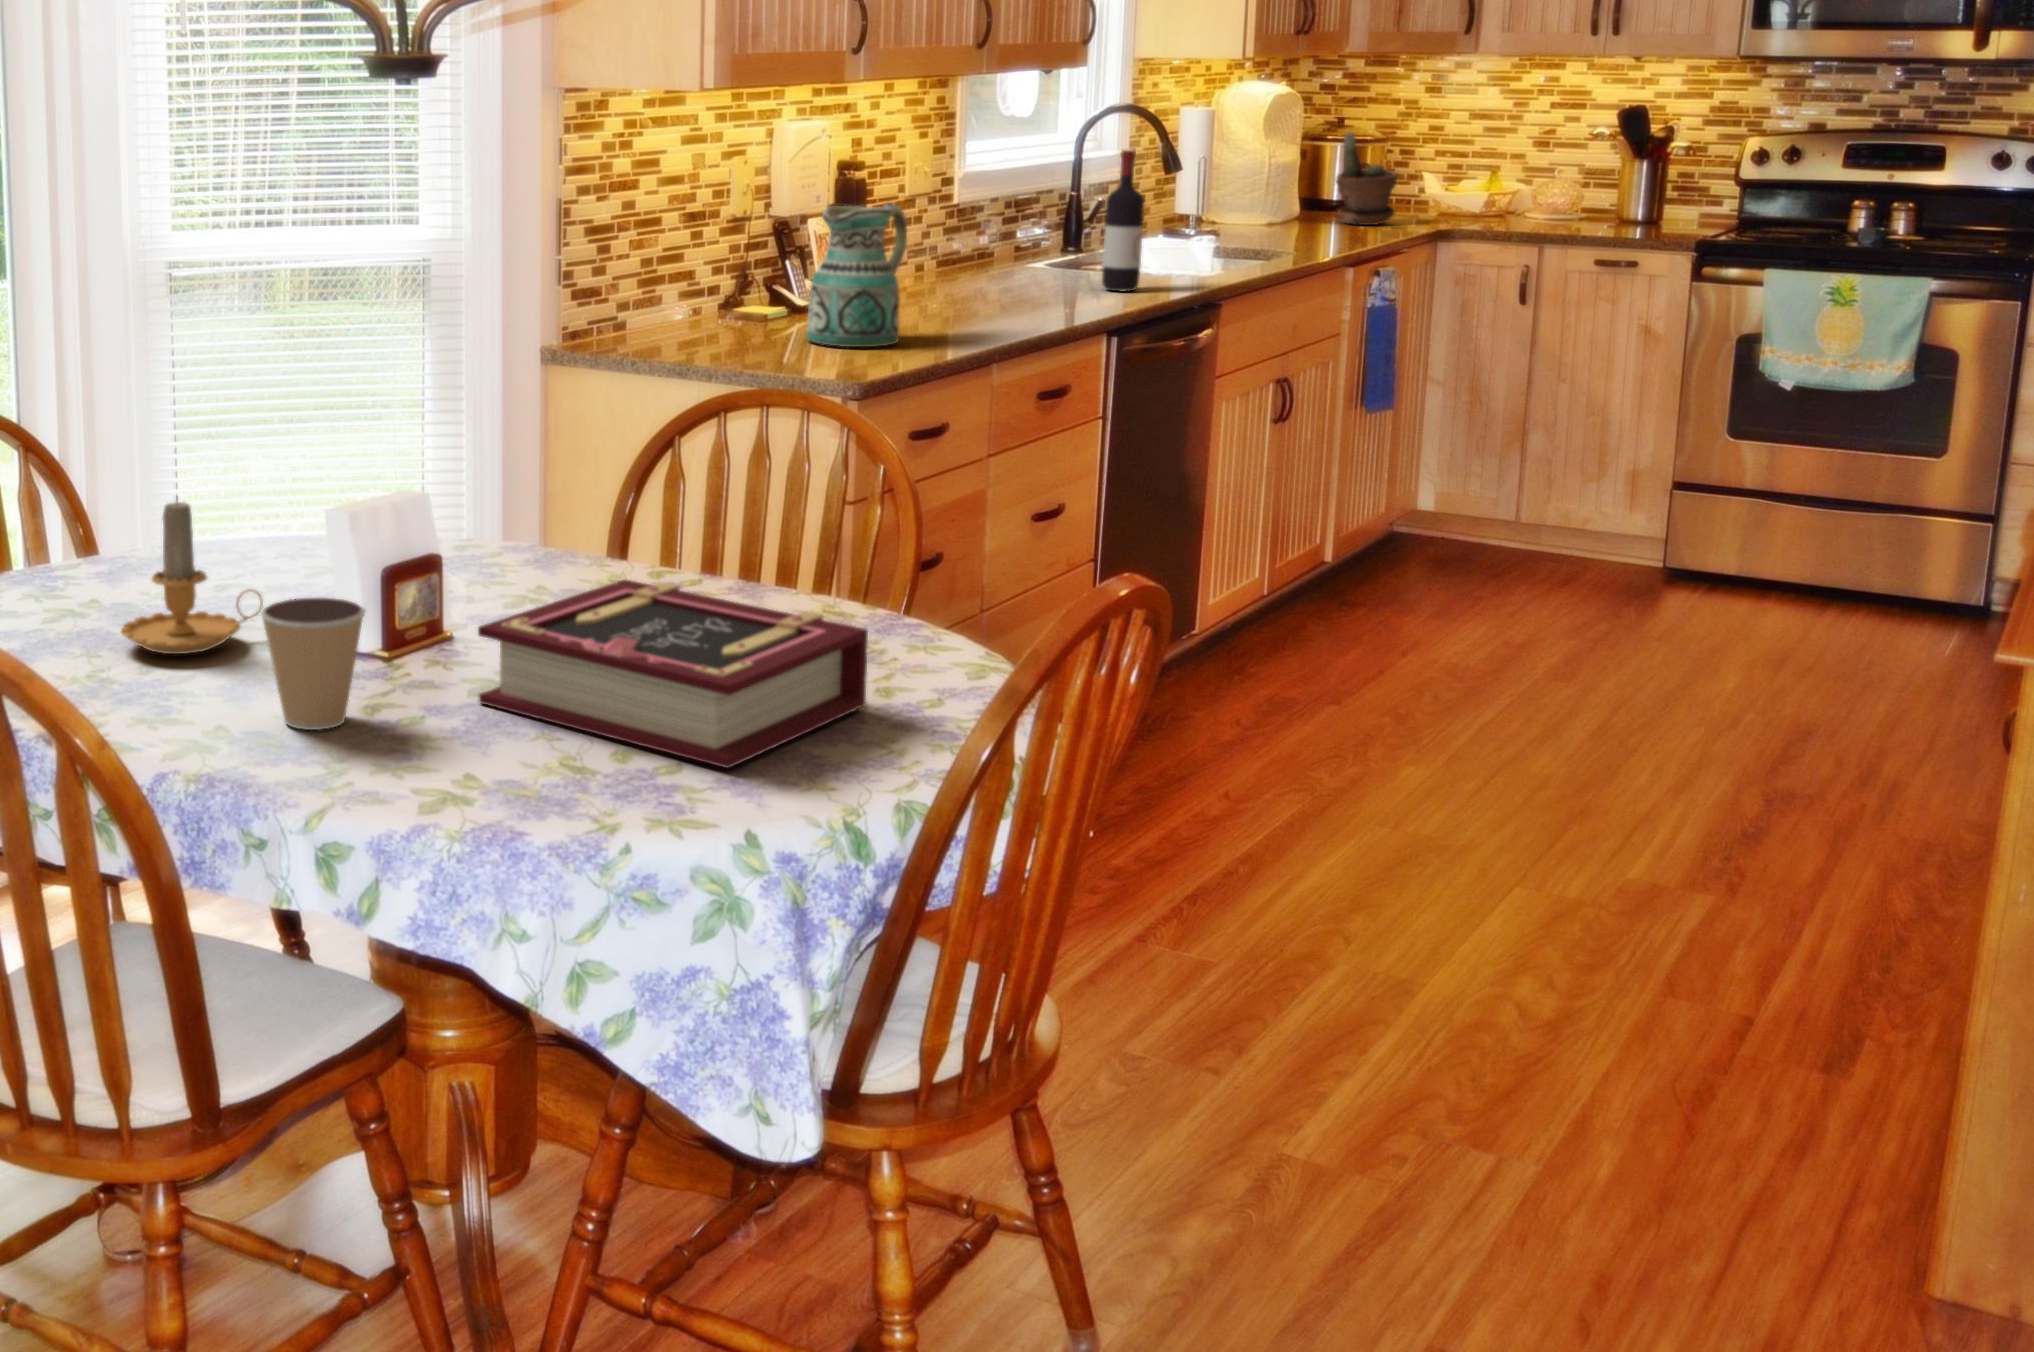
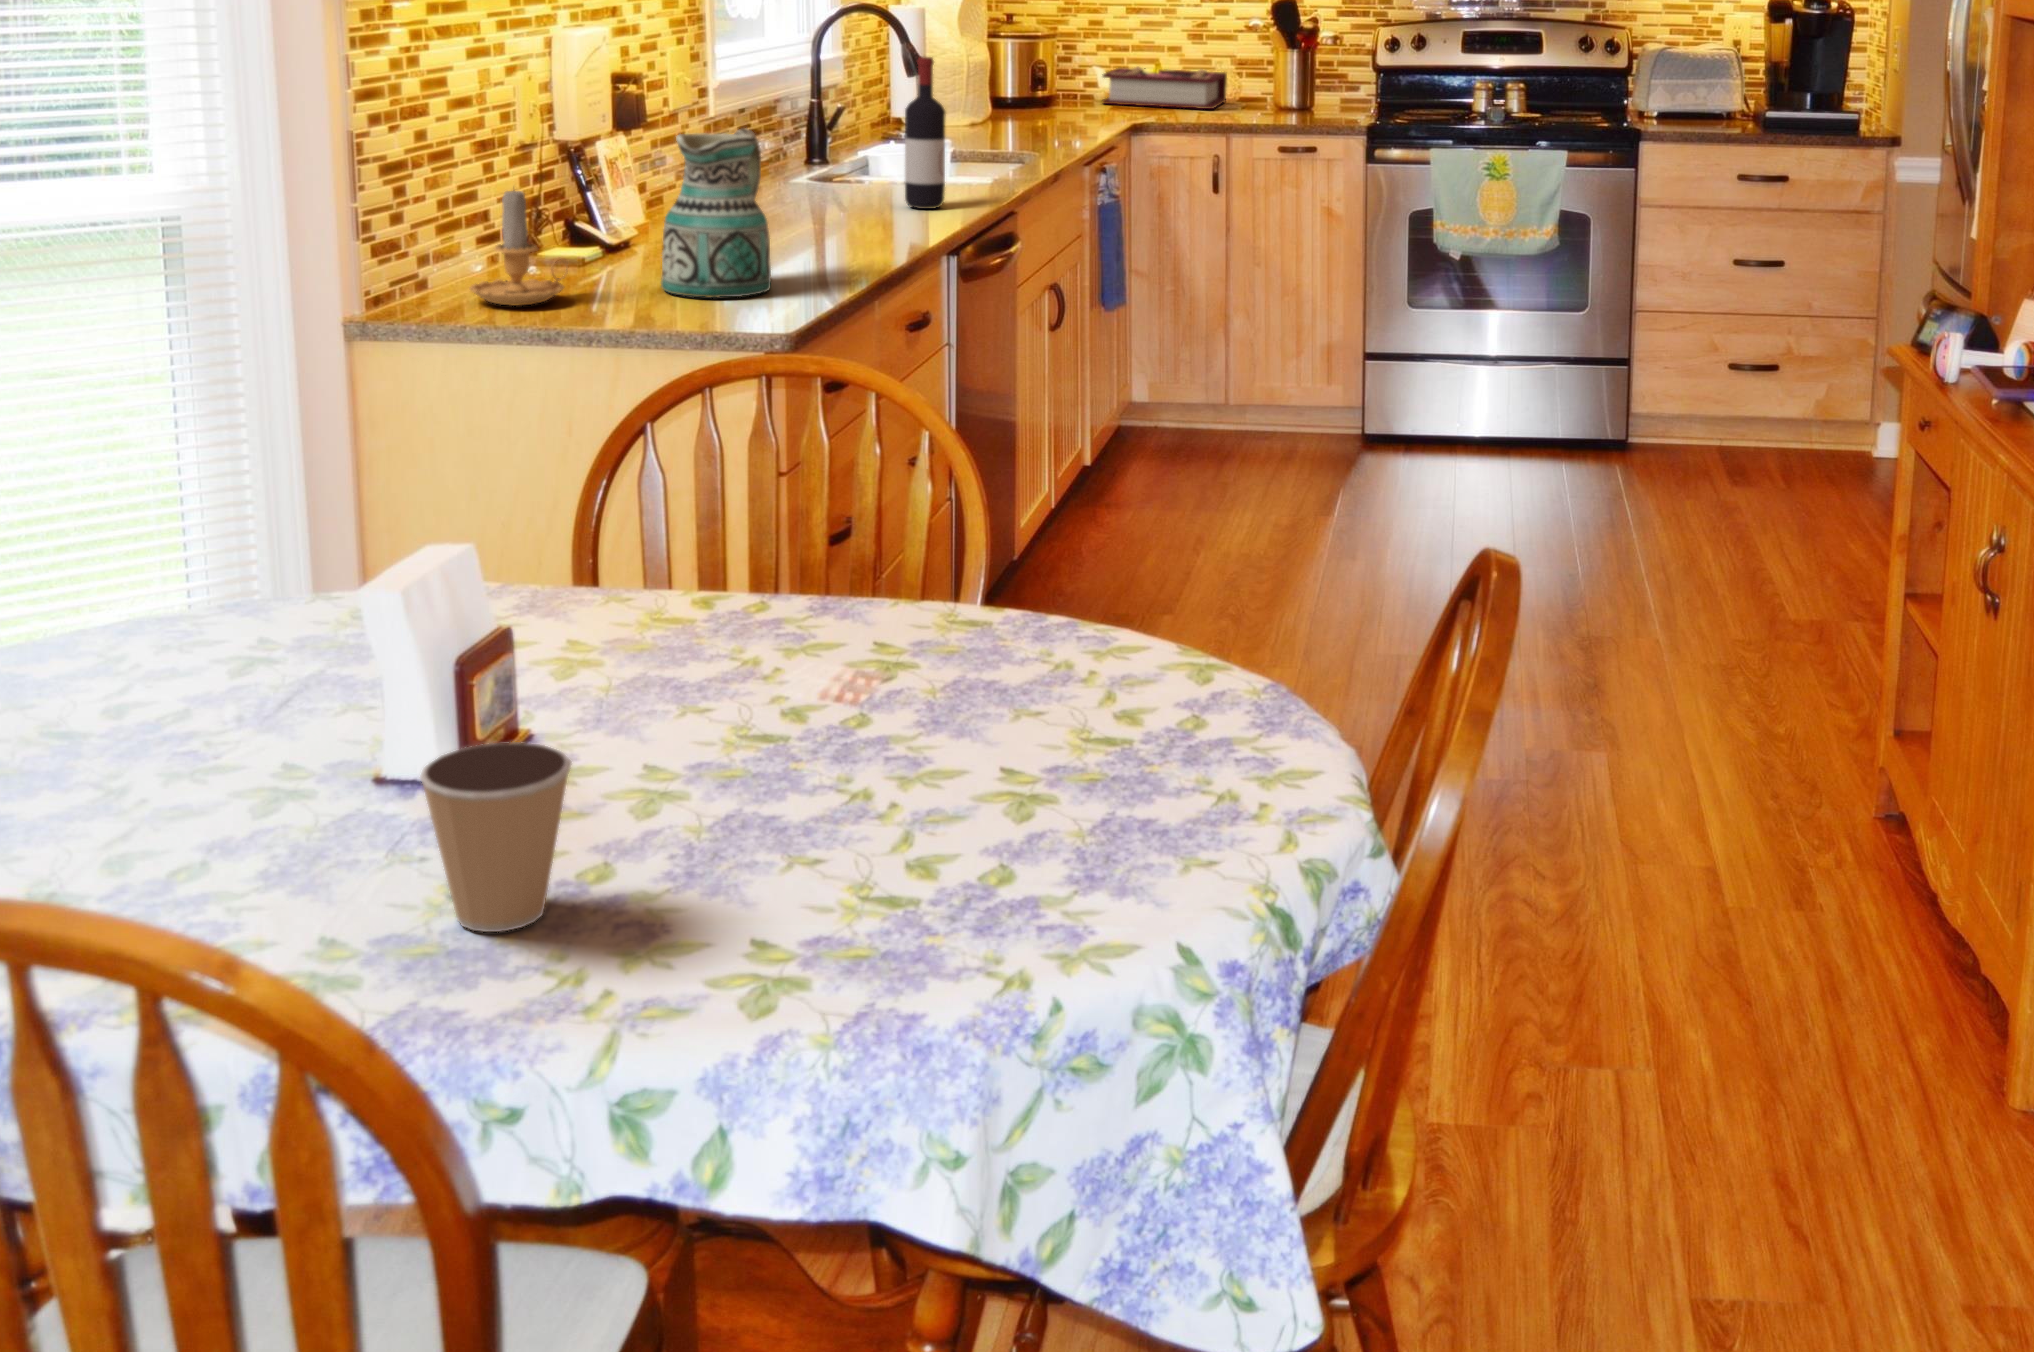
potted plant: present [1336,132,1398,225] -> none [1035,25,1093,120]
candle: present [121,497,263,654] -> present [470,190,567,306]
book: present [478,580,868,768] -> present [1102,67,1227,109]

